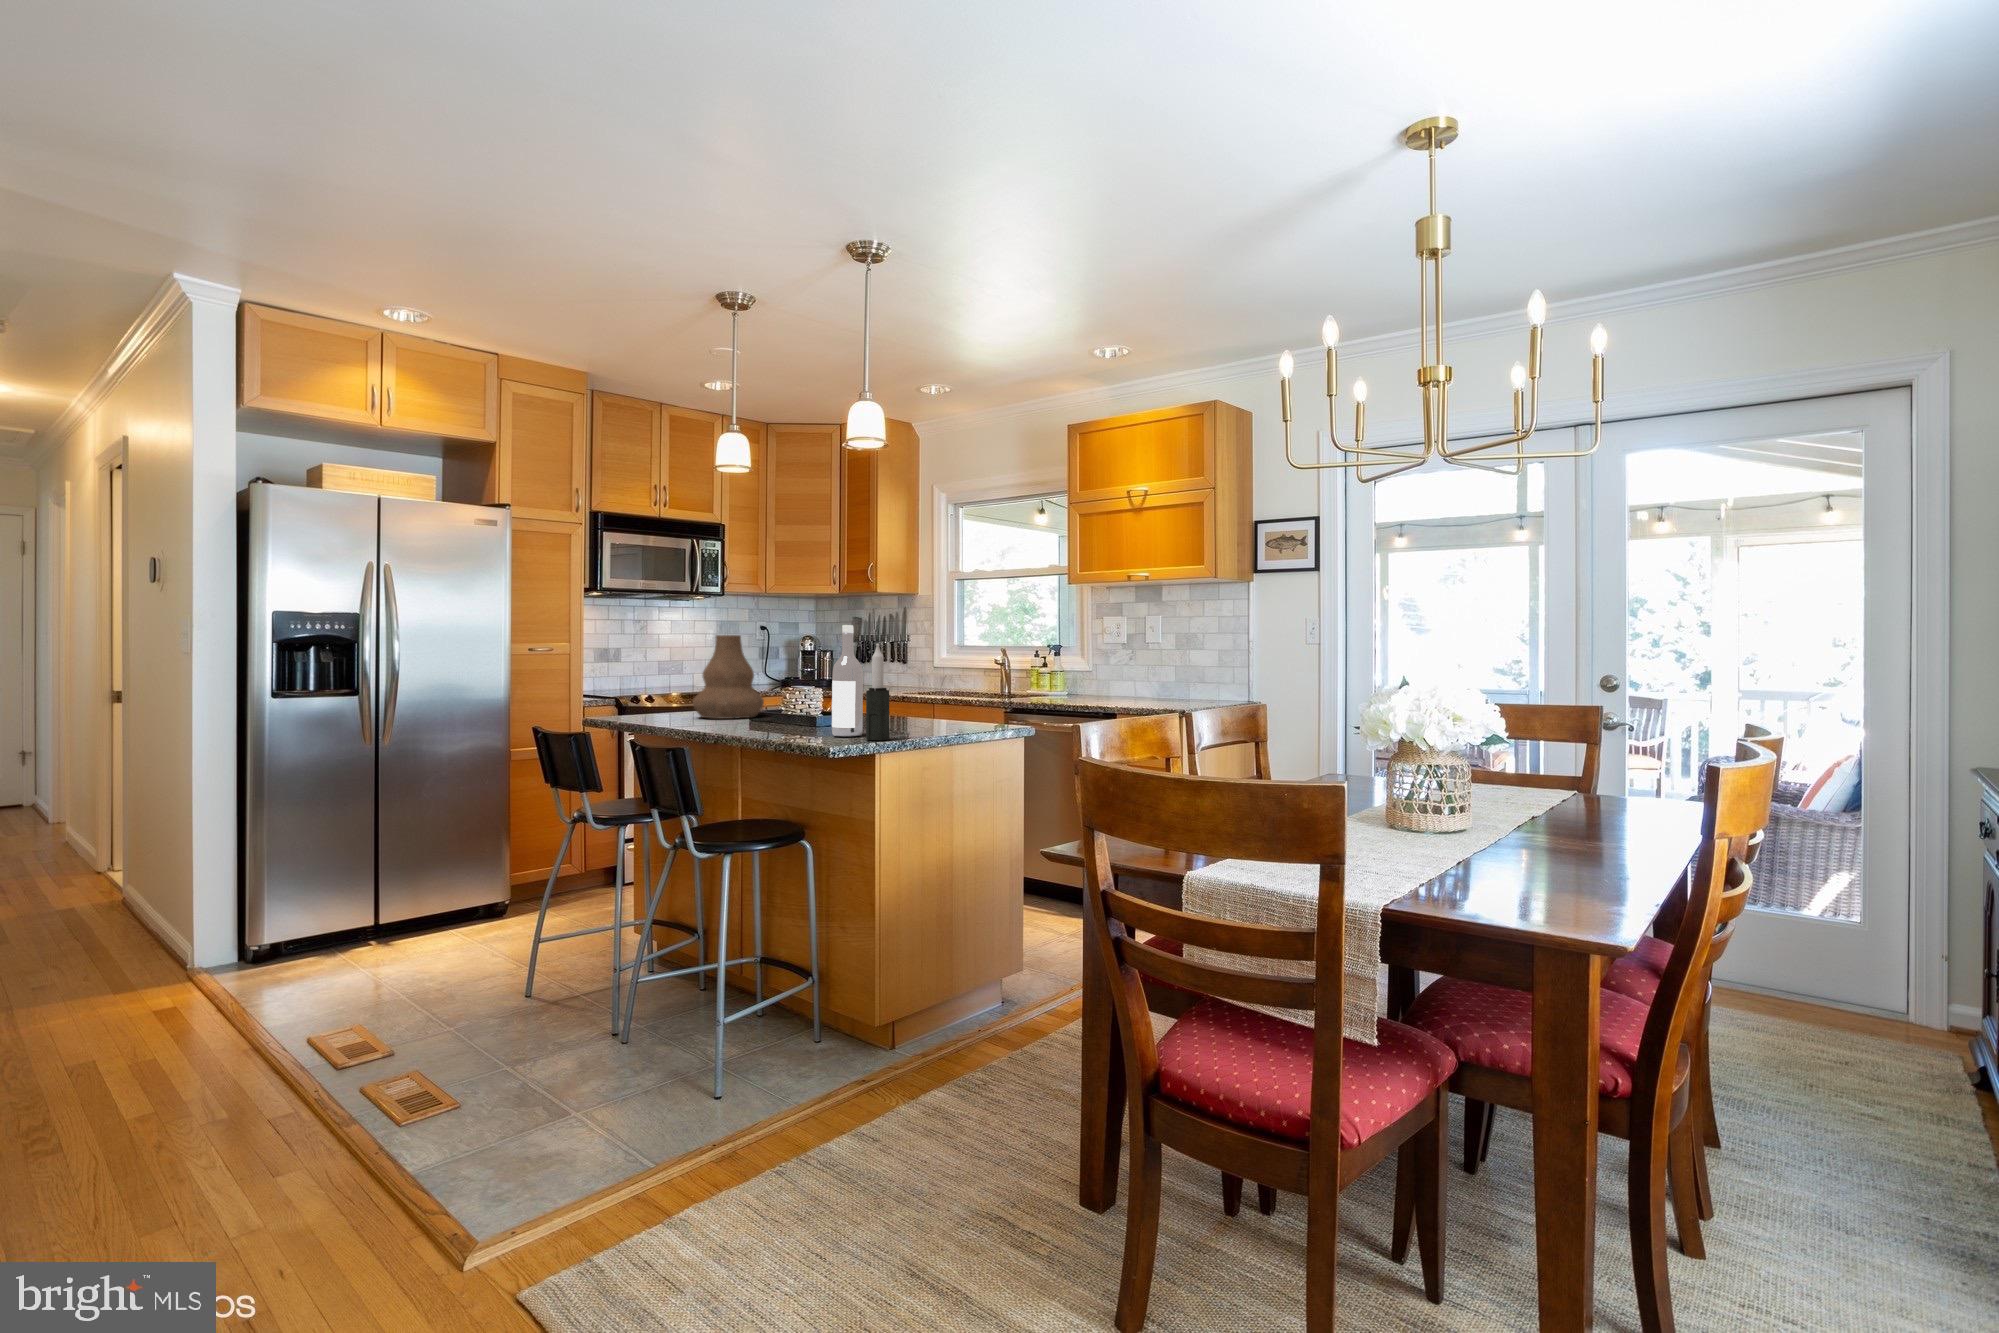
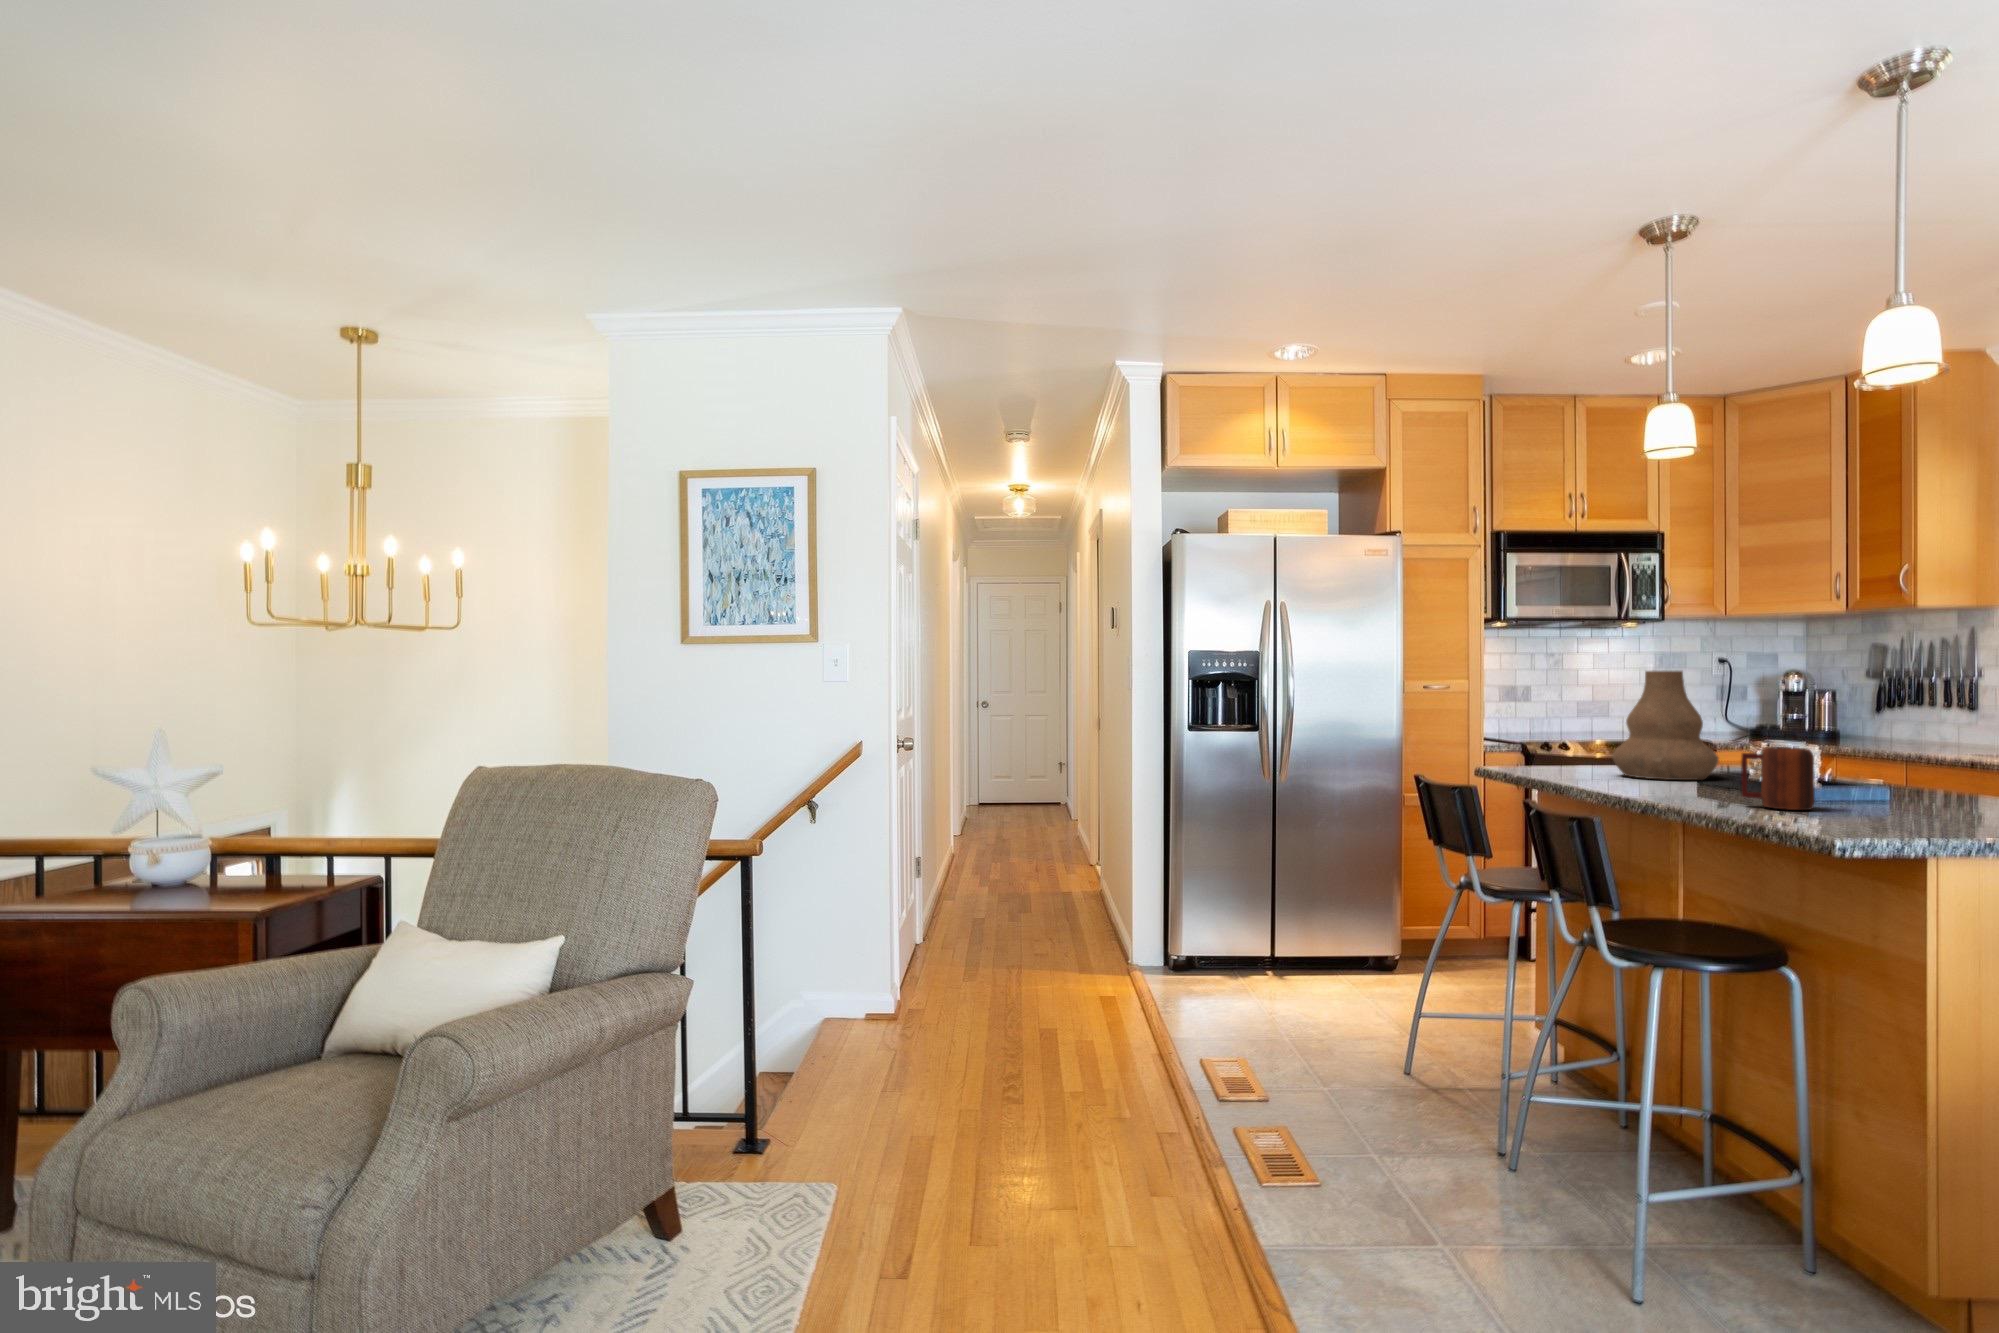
wine bottle: present [832,625,863,737] -> none [1832,655,1891,823]
candle: present [866,644,889,740] -> none [1898,683,1946,835]
mug: none [780,689,822,732] -> present [1741,747,1815,810]

